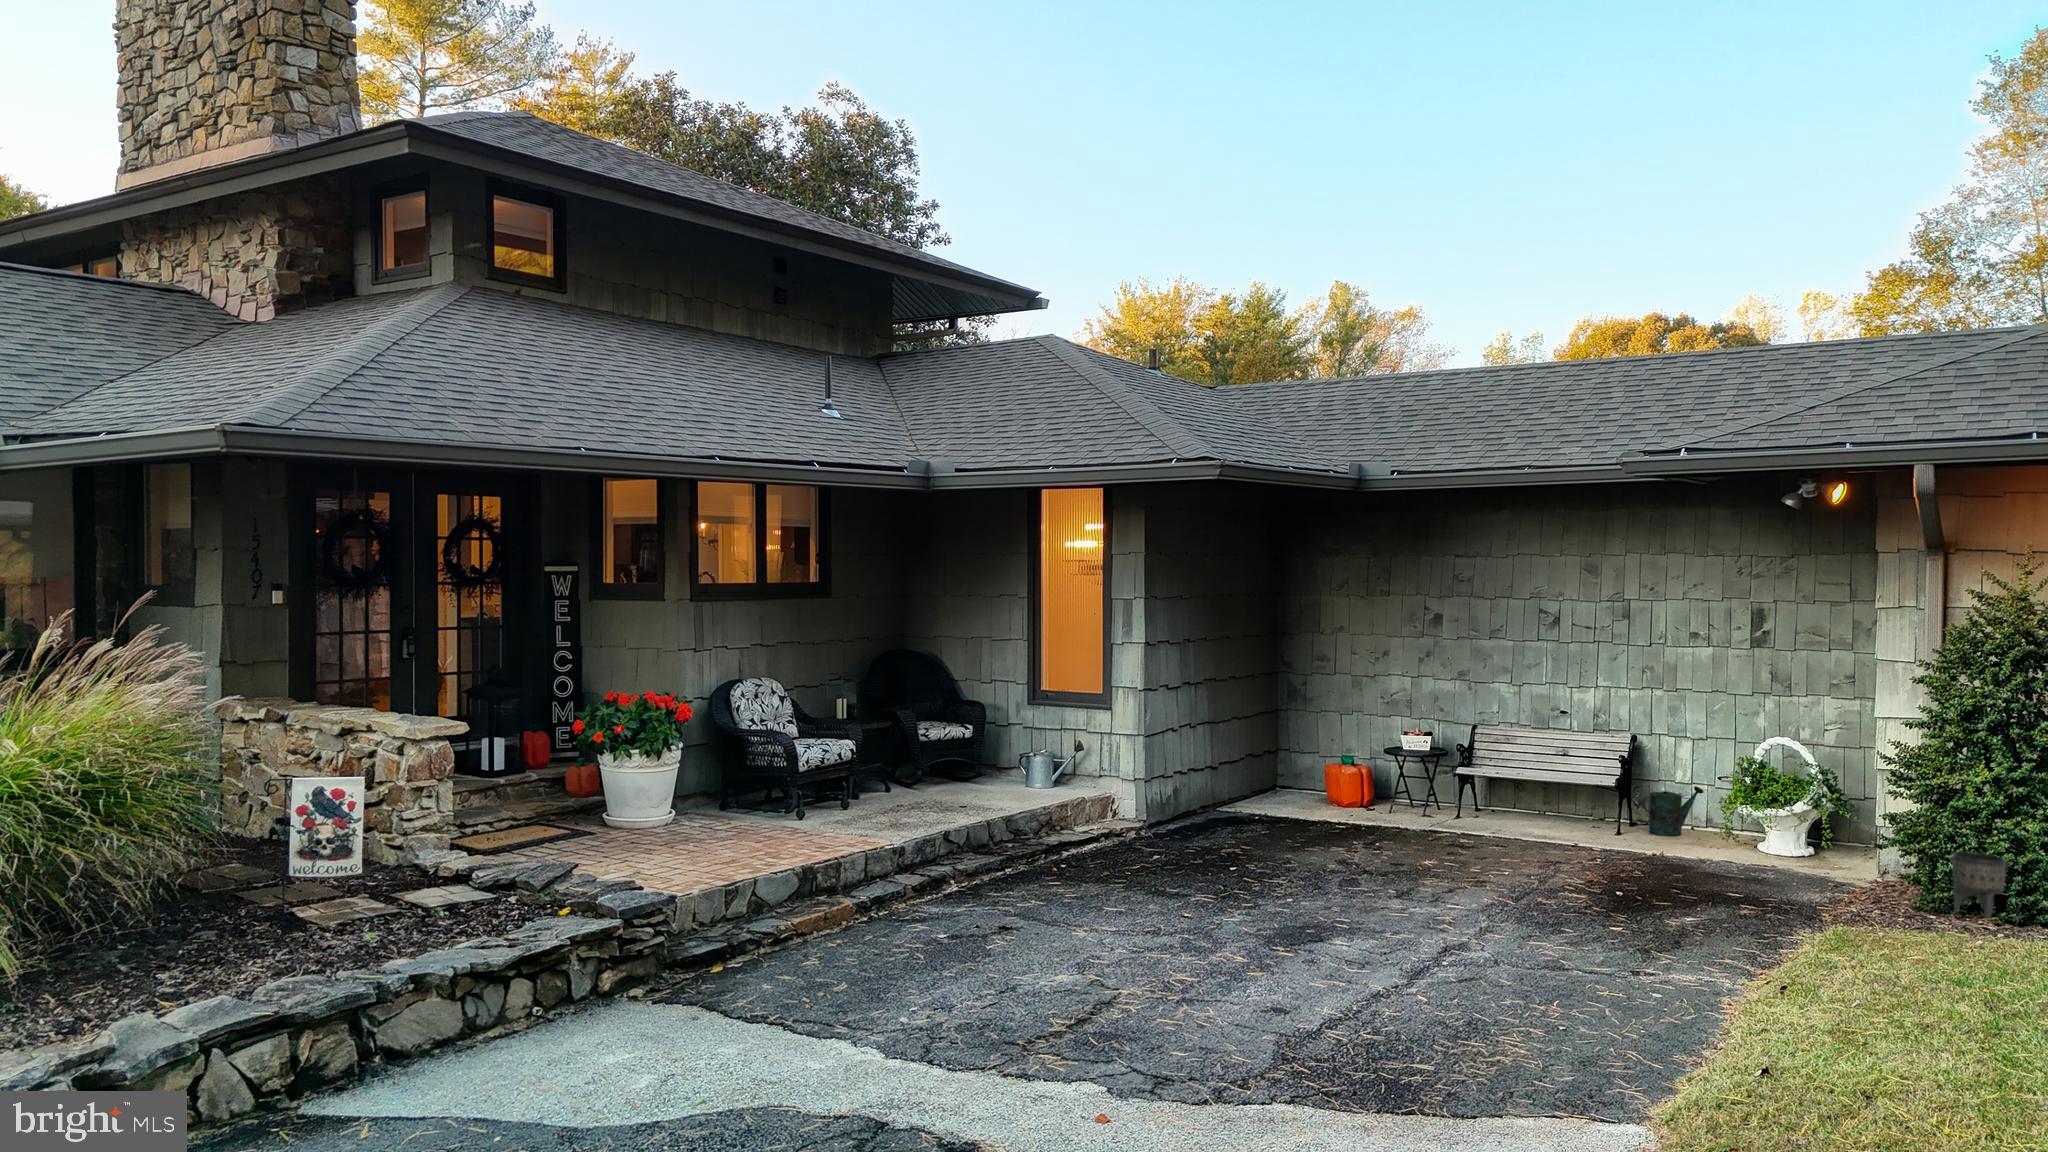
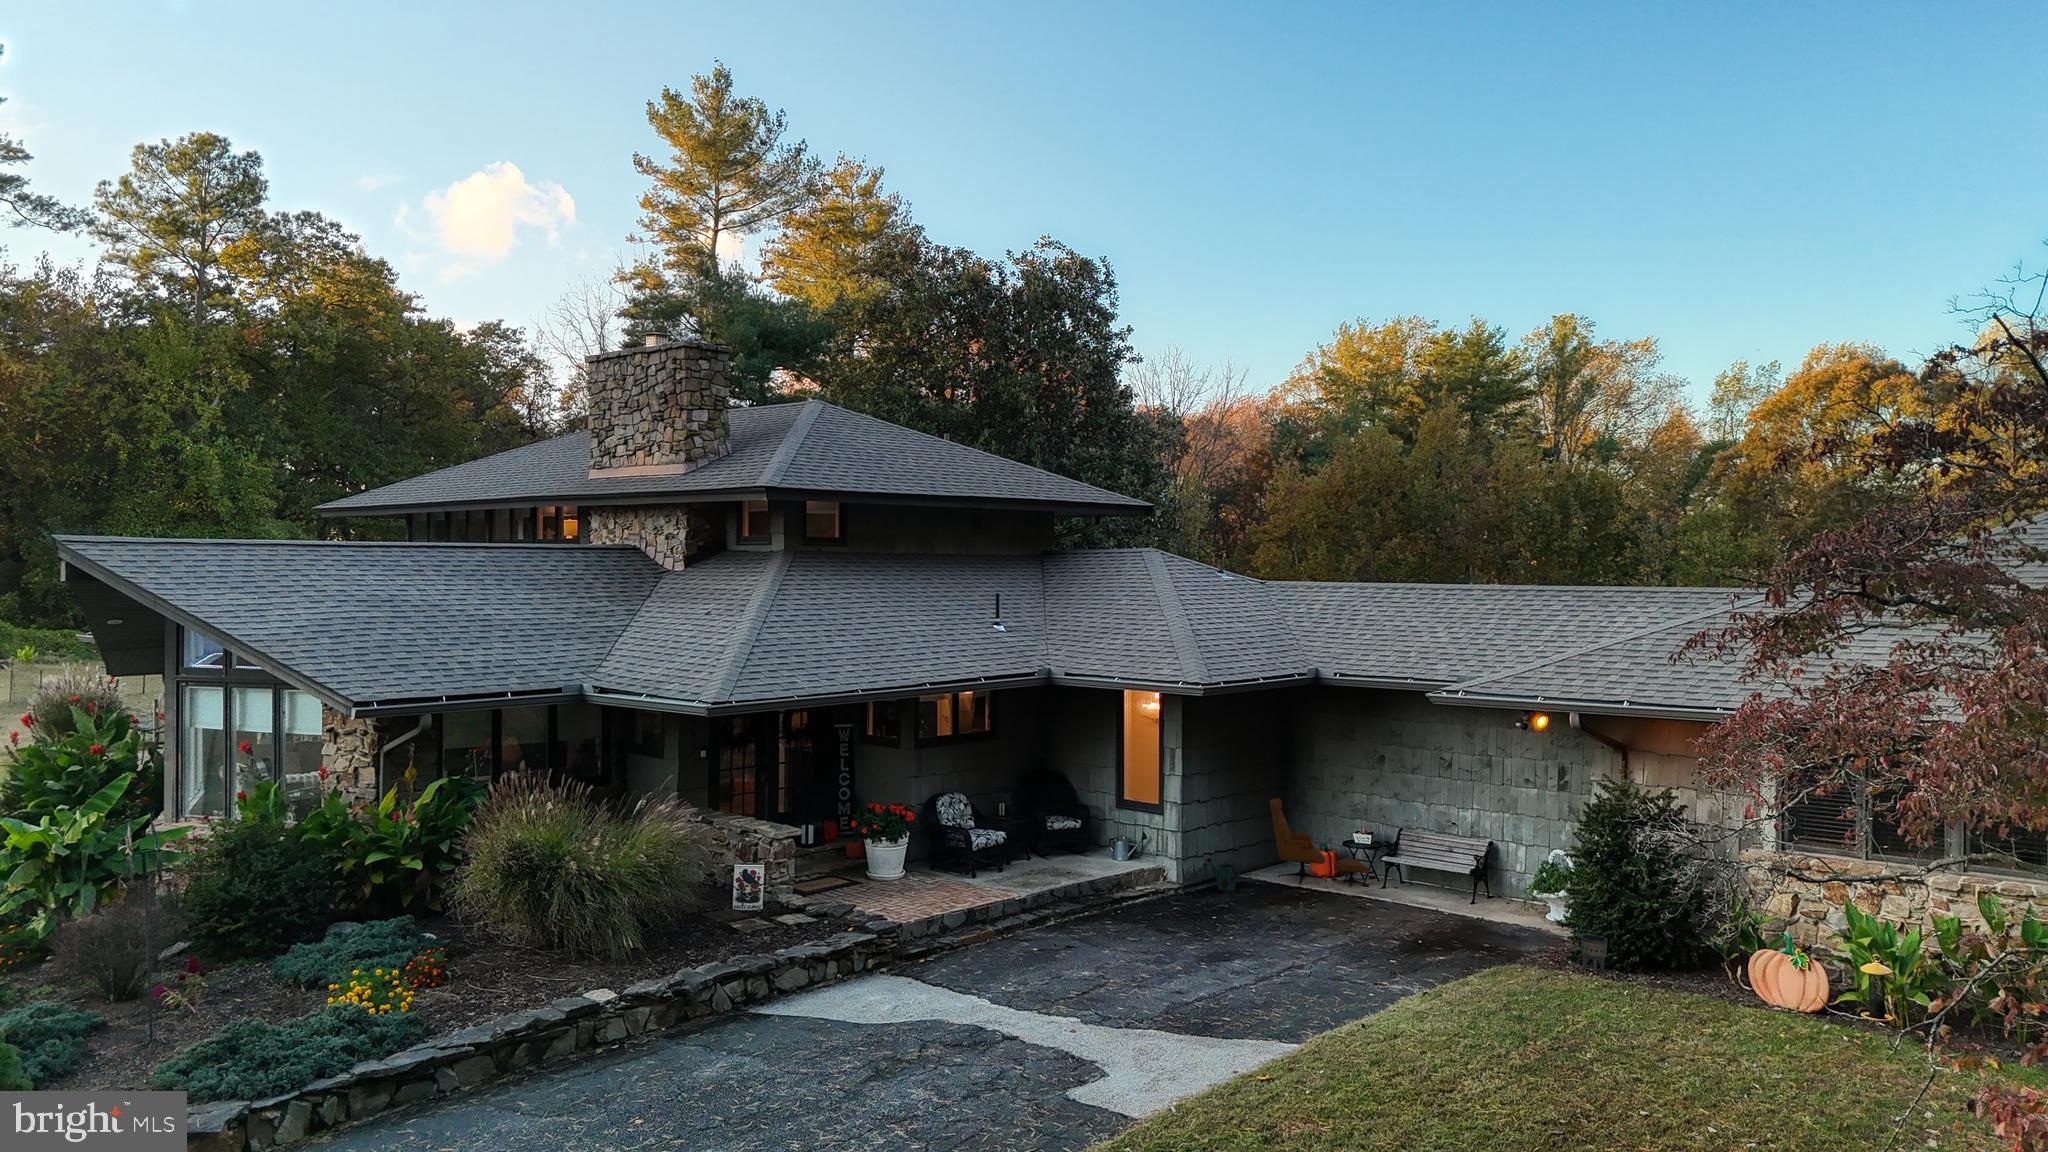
lounge chair: none [1271,685,1426,818] -> present [1270,798,1369,887]
watering can: present [1642,786,1704,836] -> present [1206,858,1240,891]

